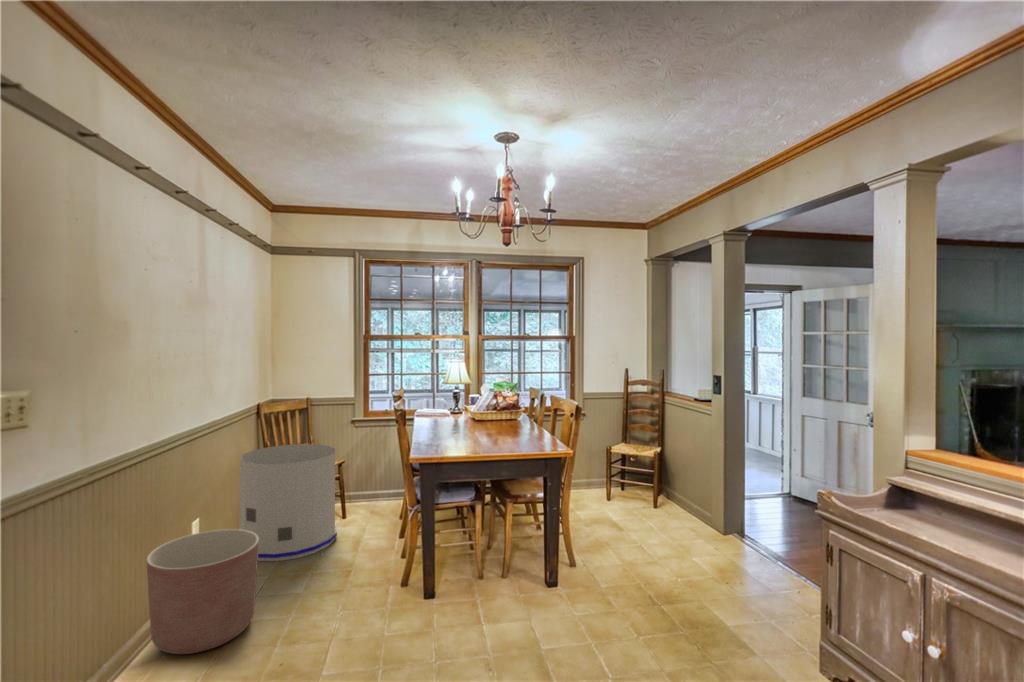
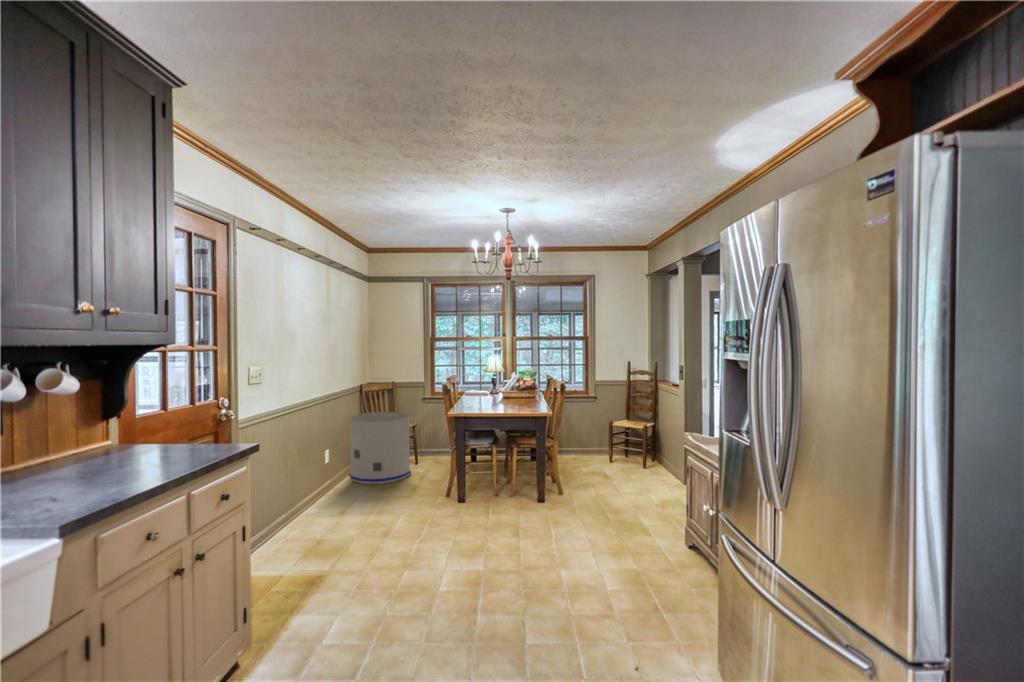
planter: present [147,529,259,654] -> none [303,456,361,519]

